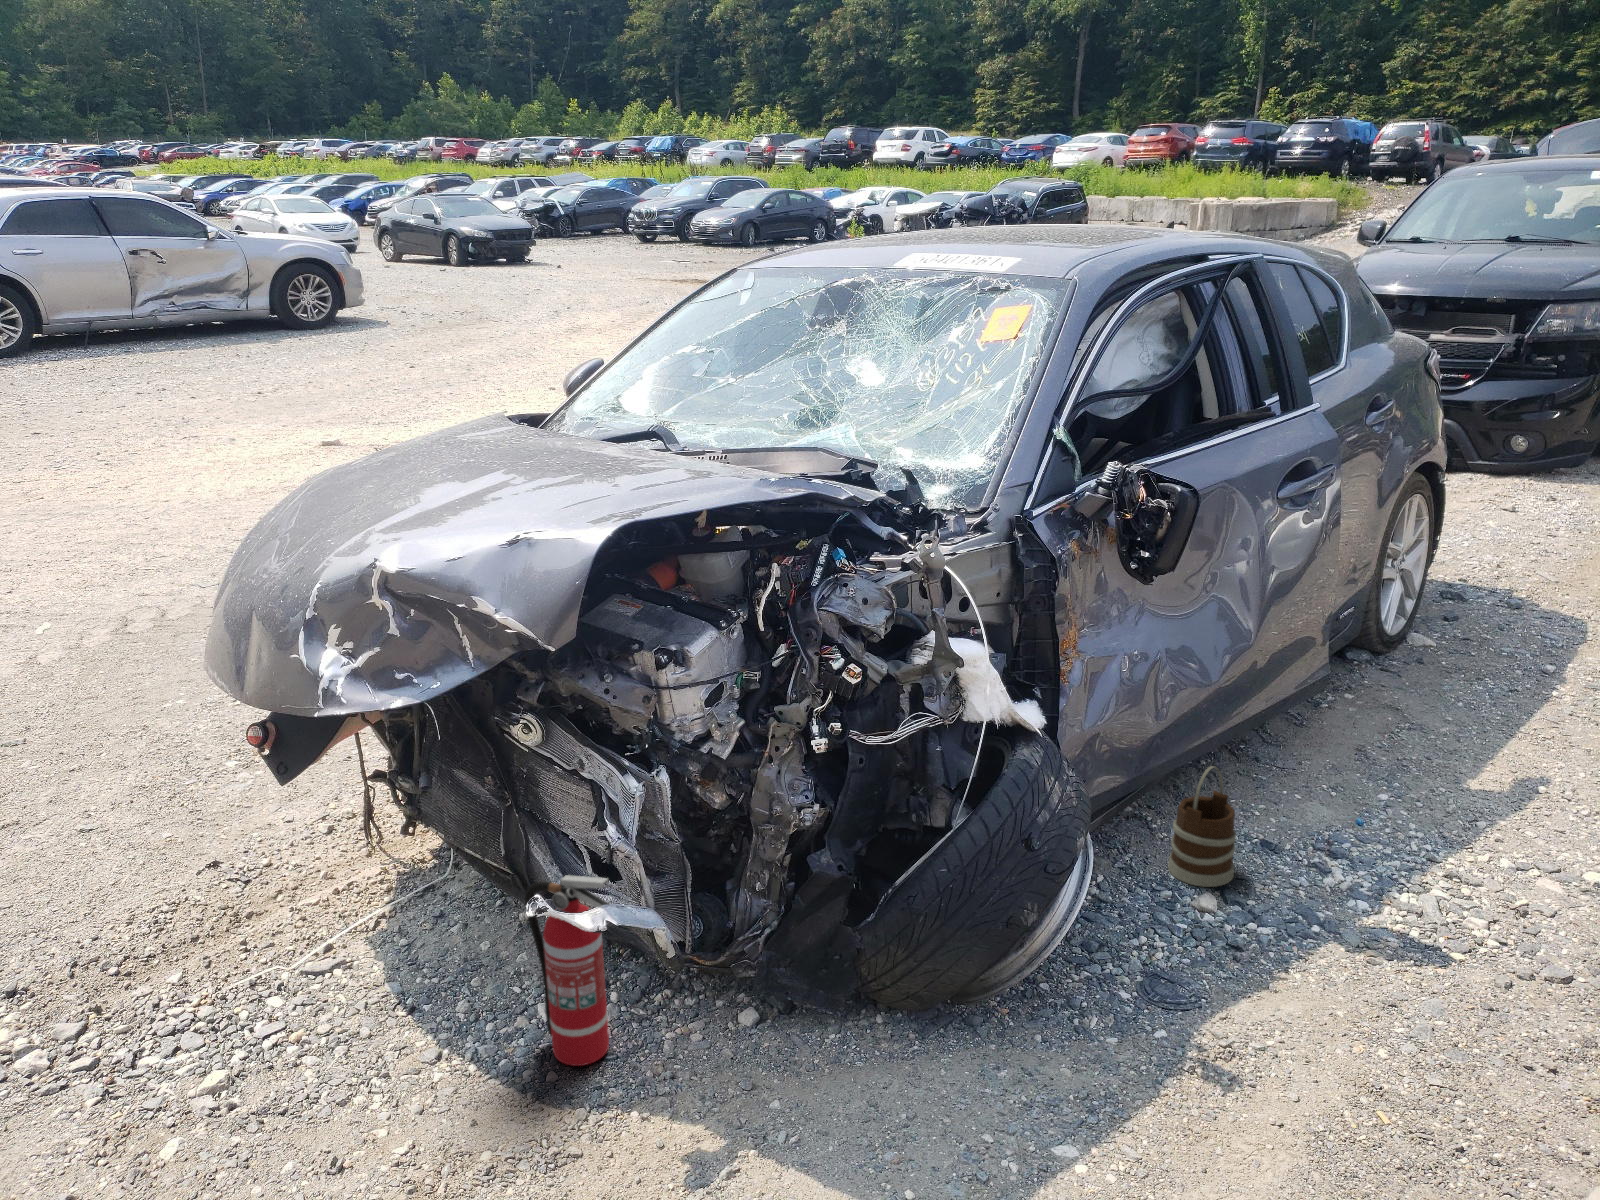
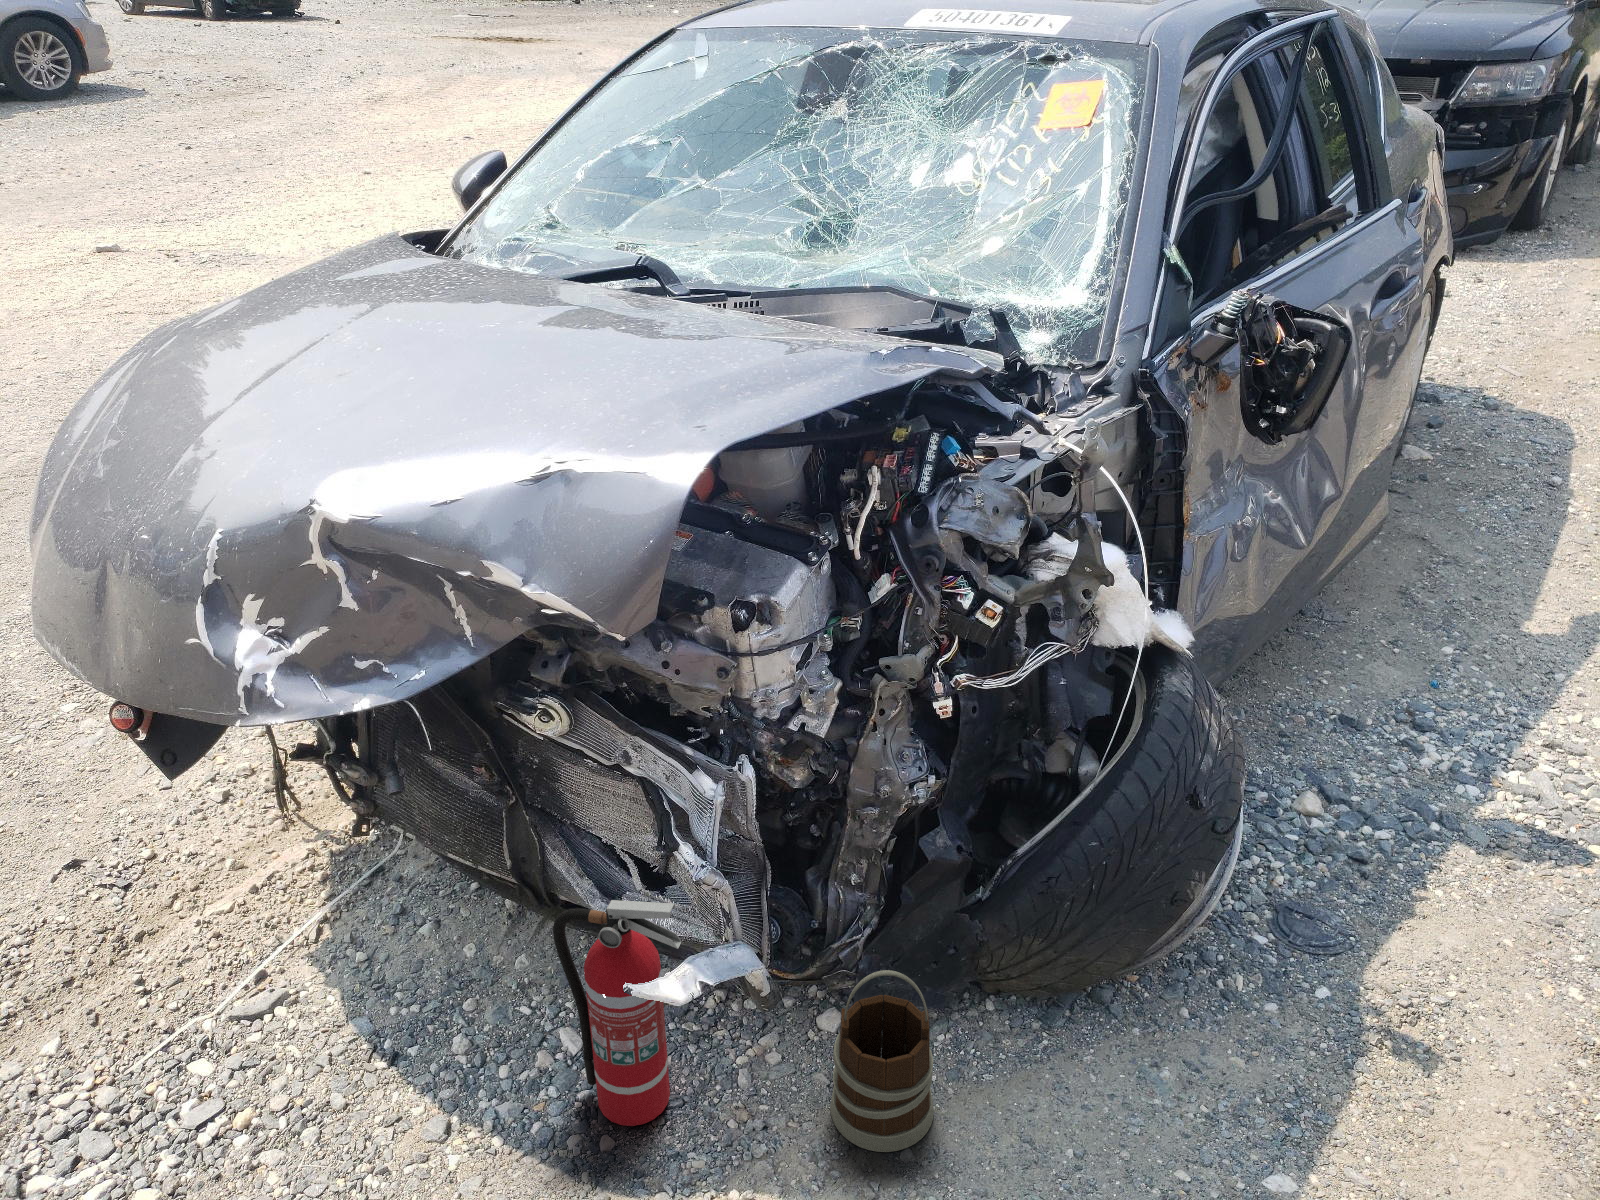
wooden bucket: present [1168,766,1236,887] -> present [830,970,934,1152]

